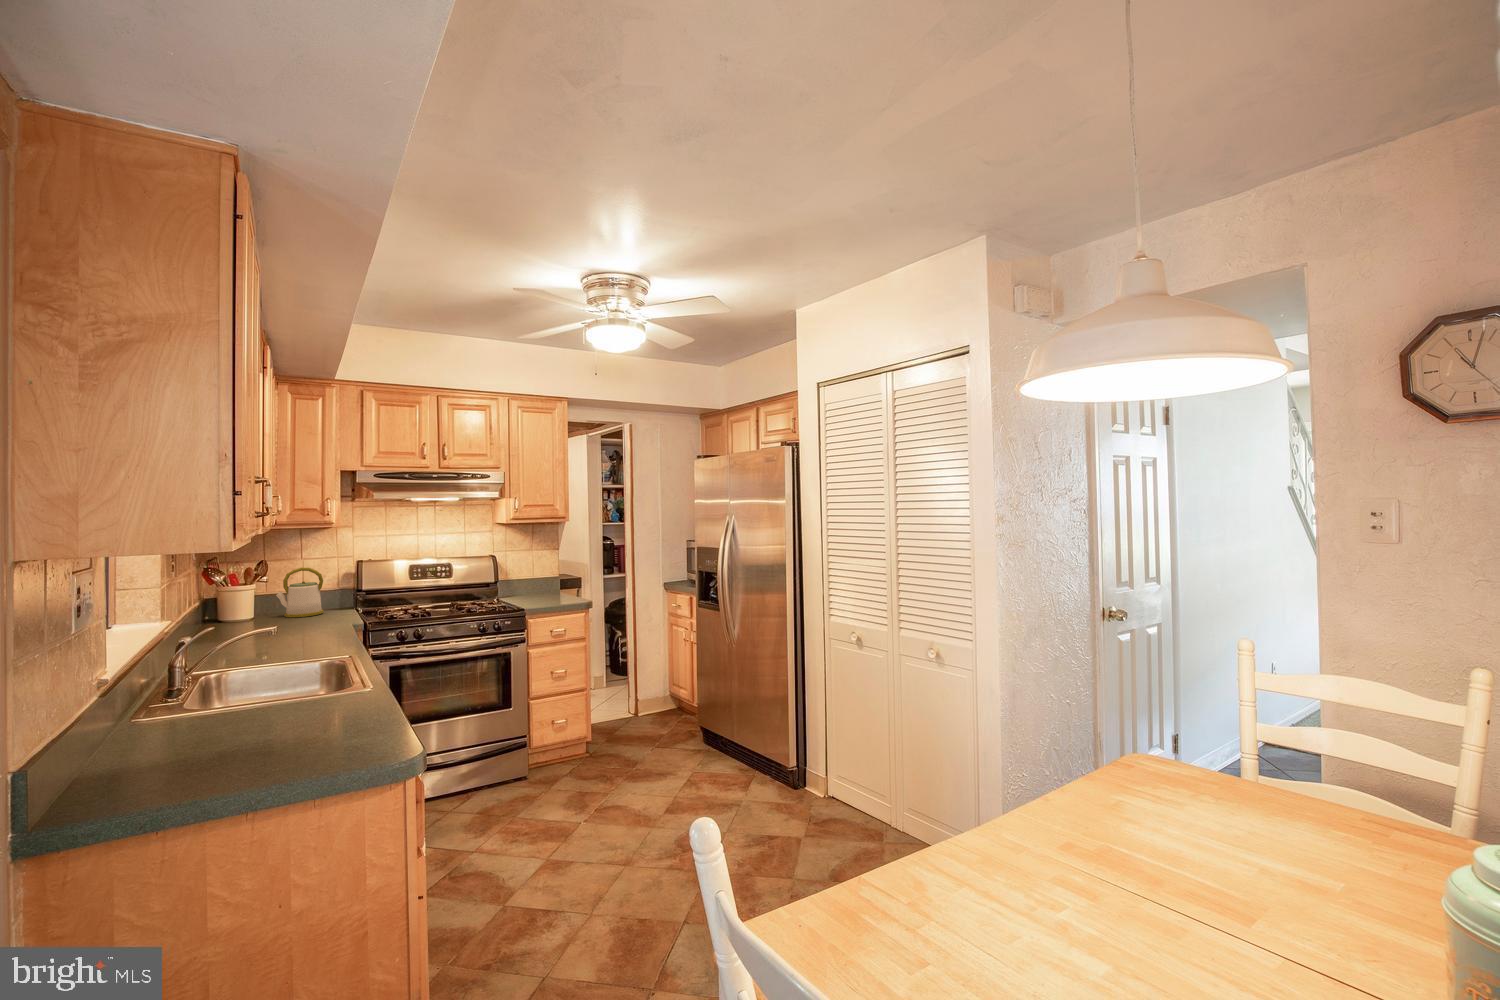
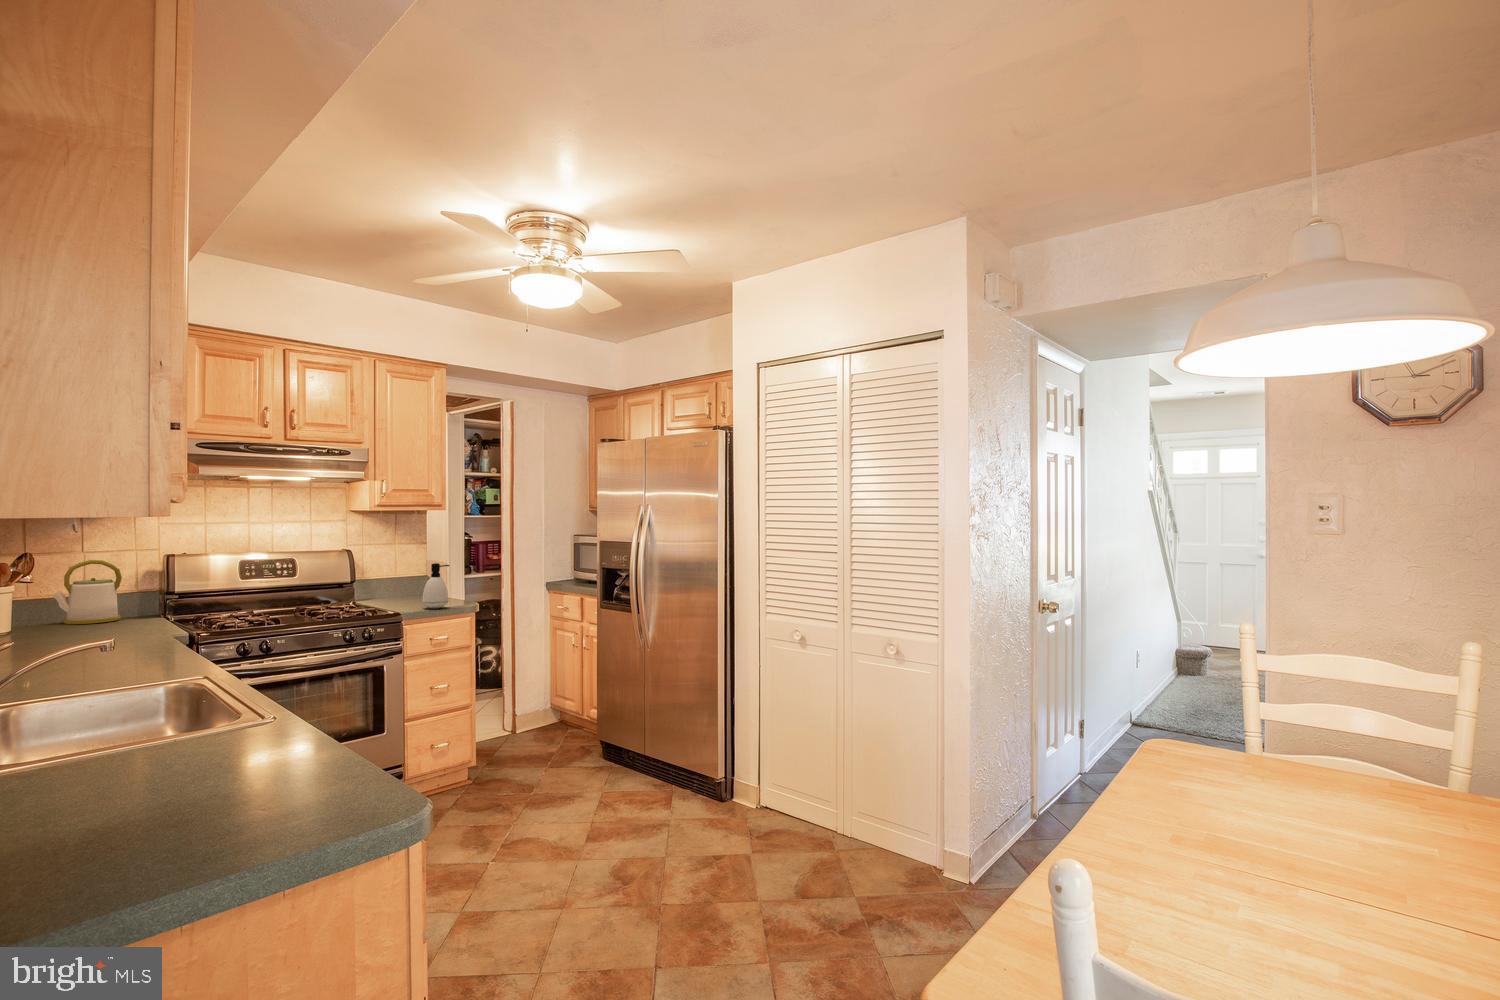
soap dispenser: none [545,568,566,606] -> present [422,563,449,608]

